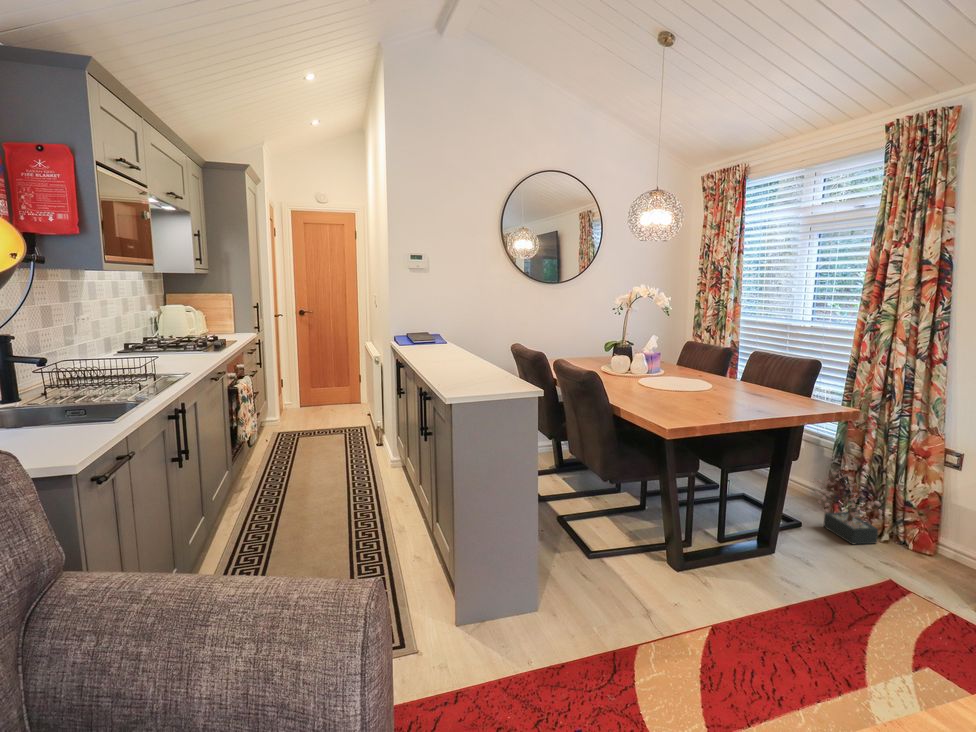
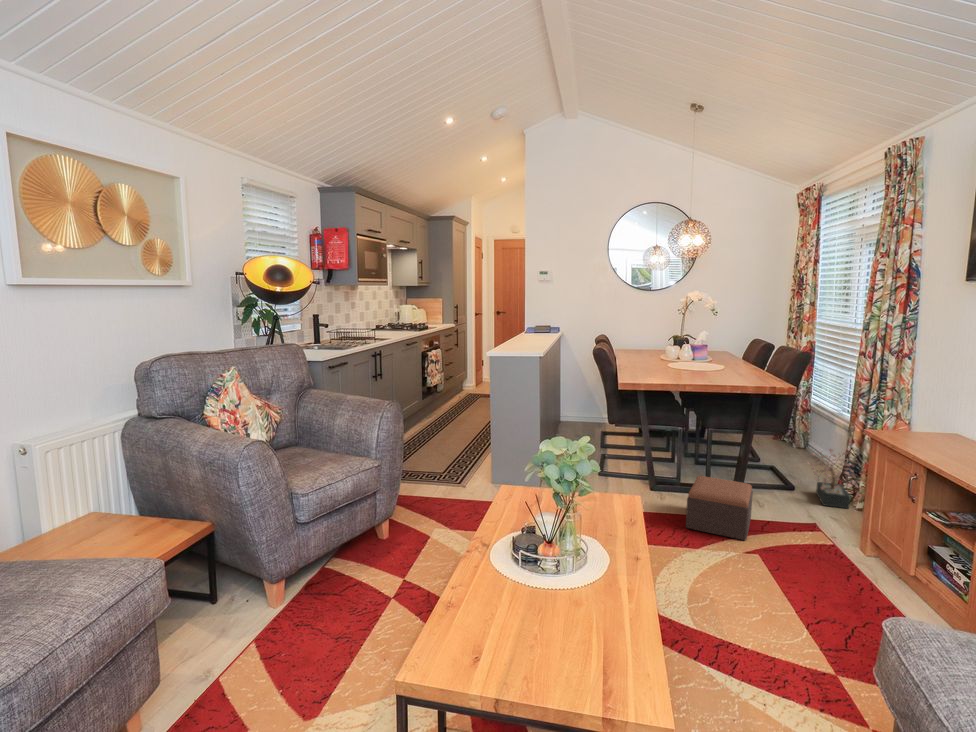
footstool: none [753,542,873,632] -> present [686,476,753,540]

